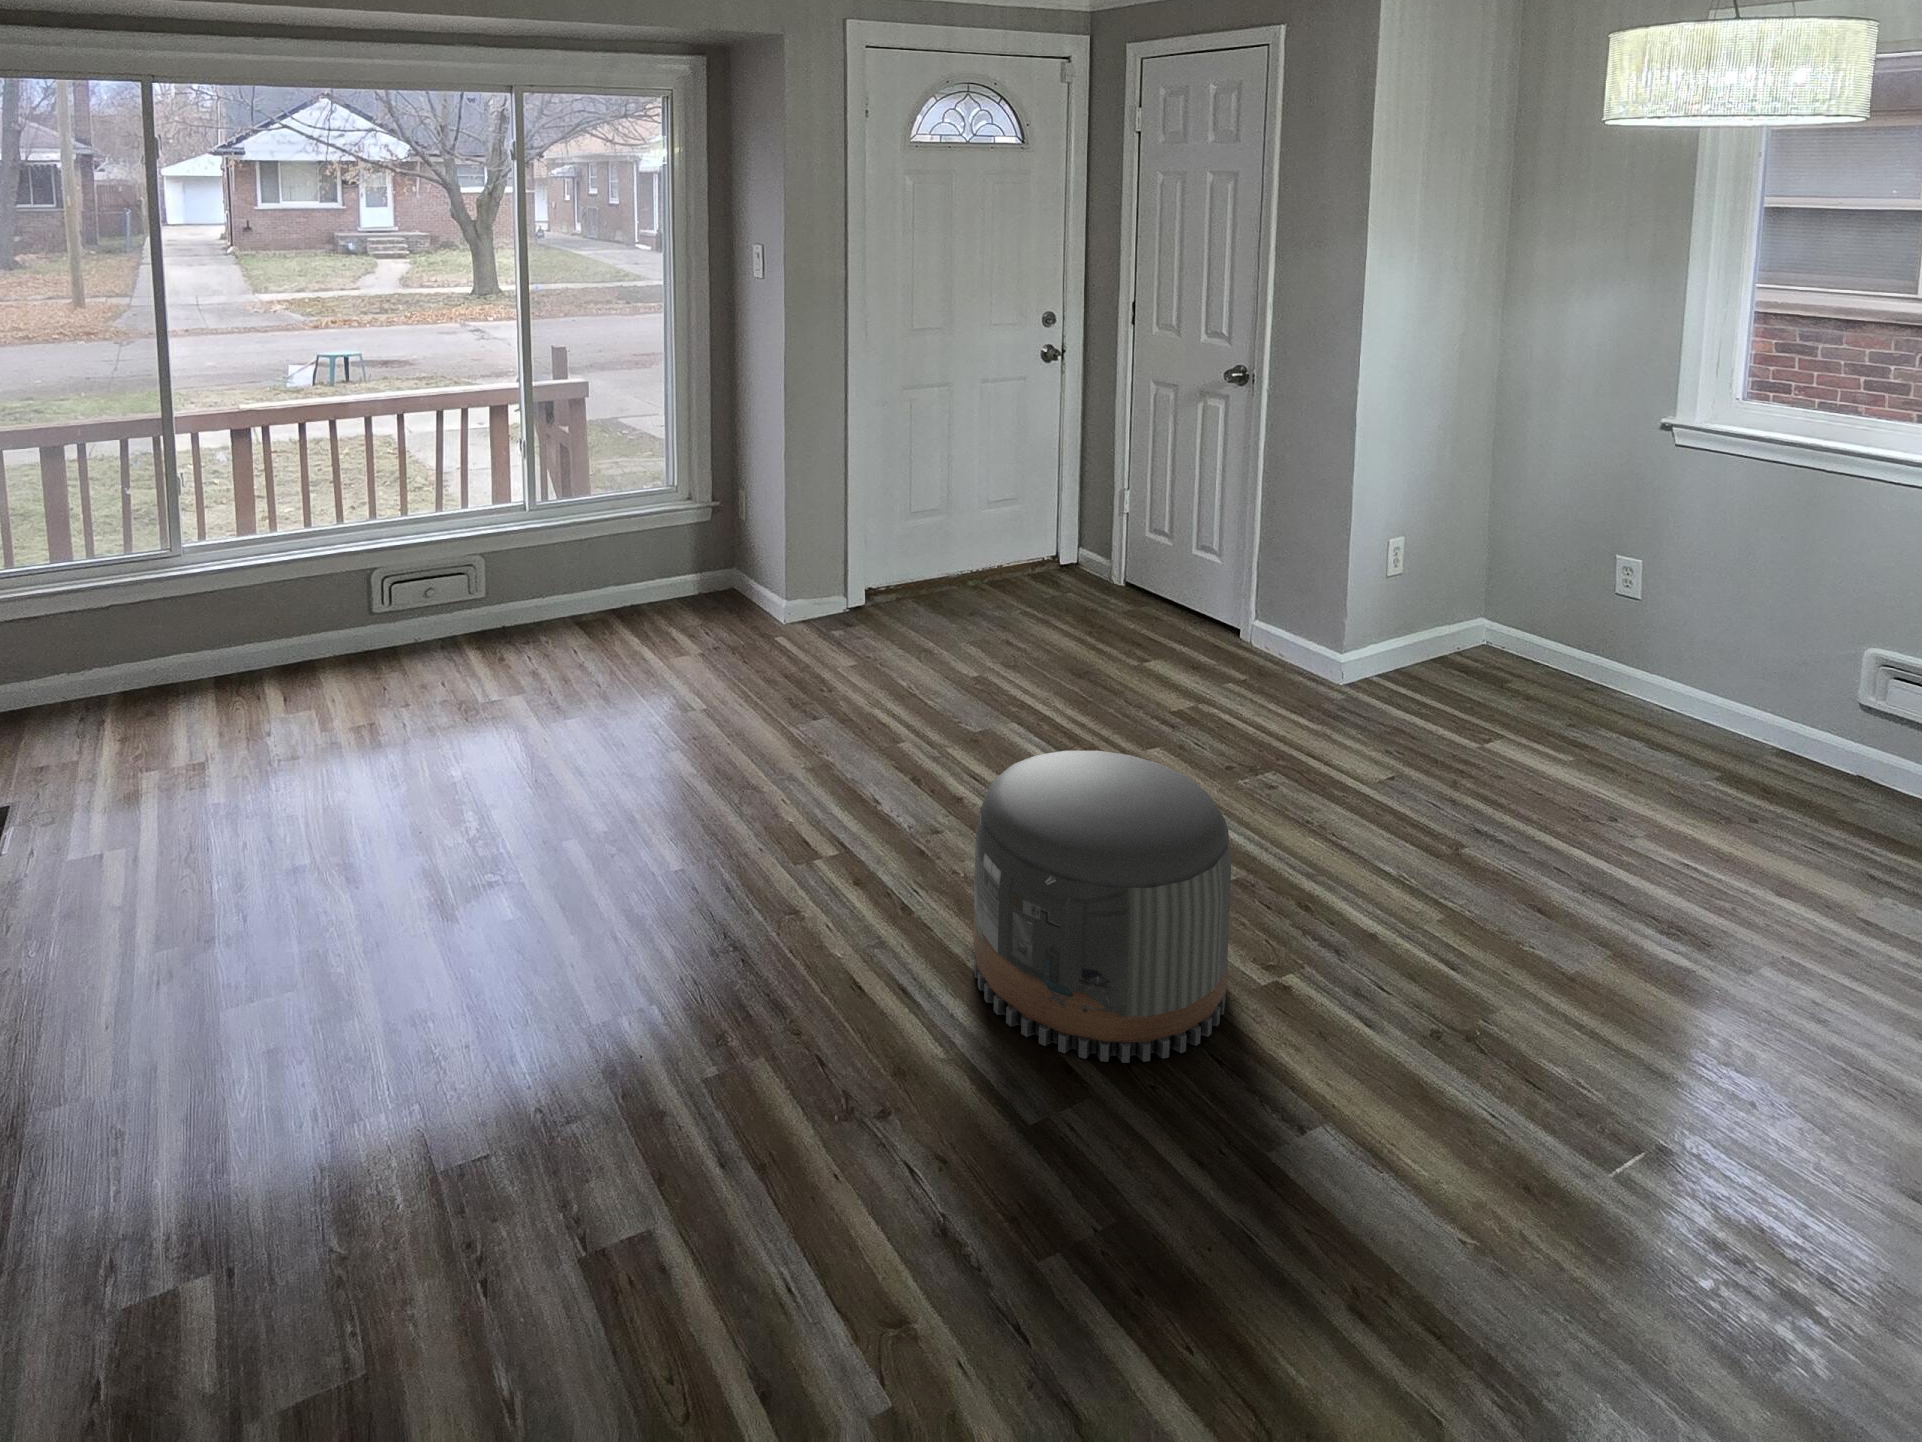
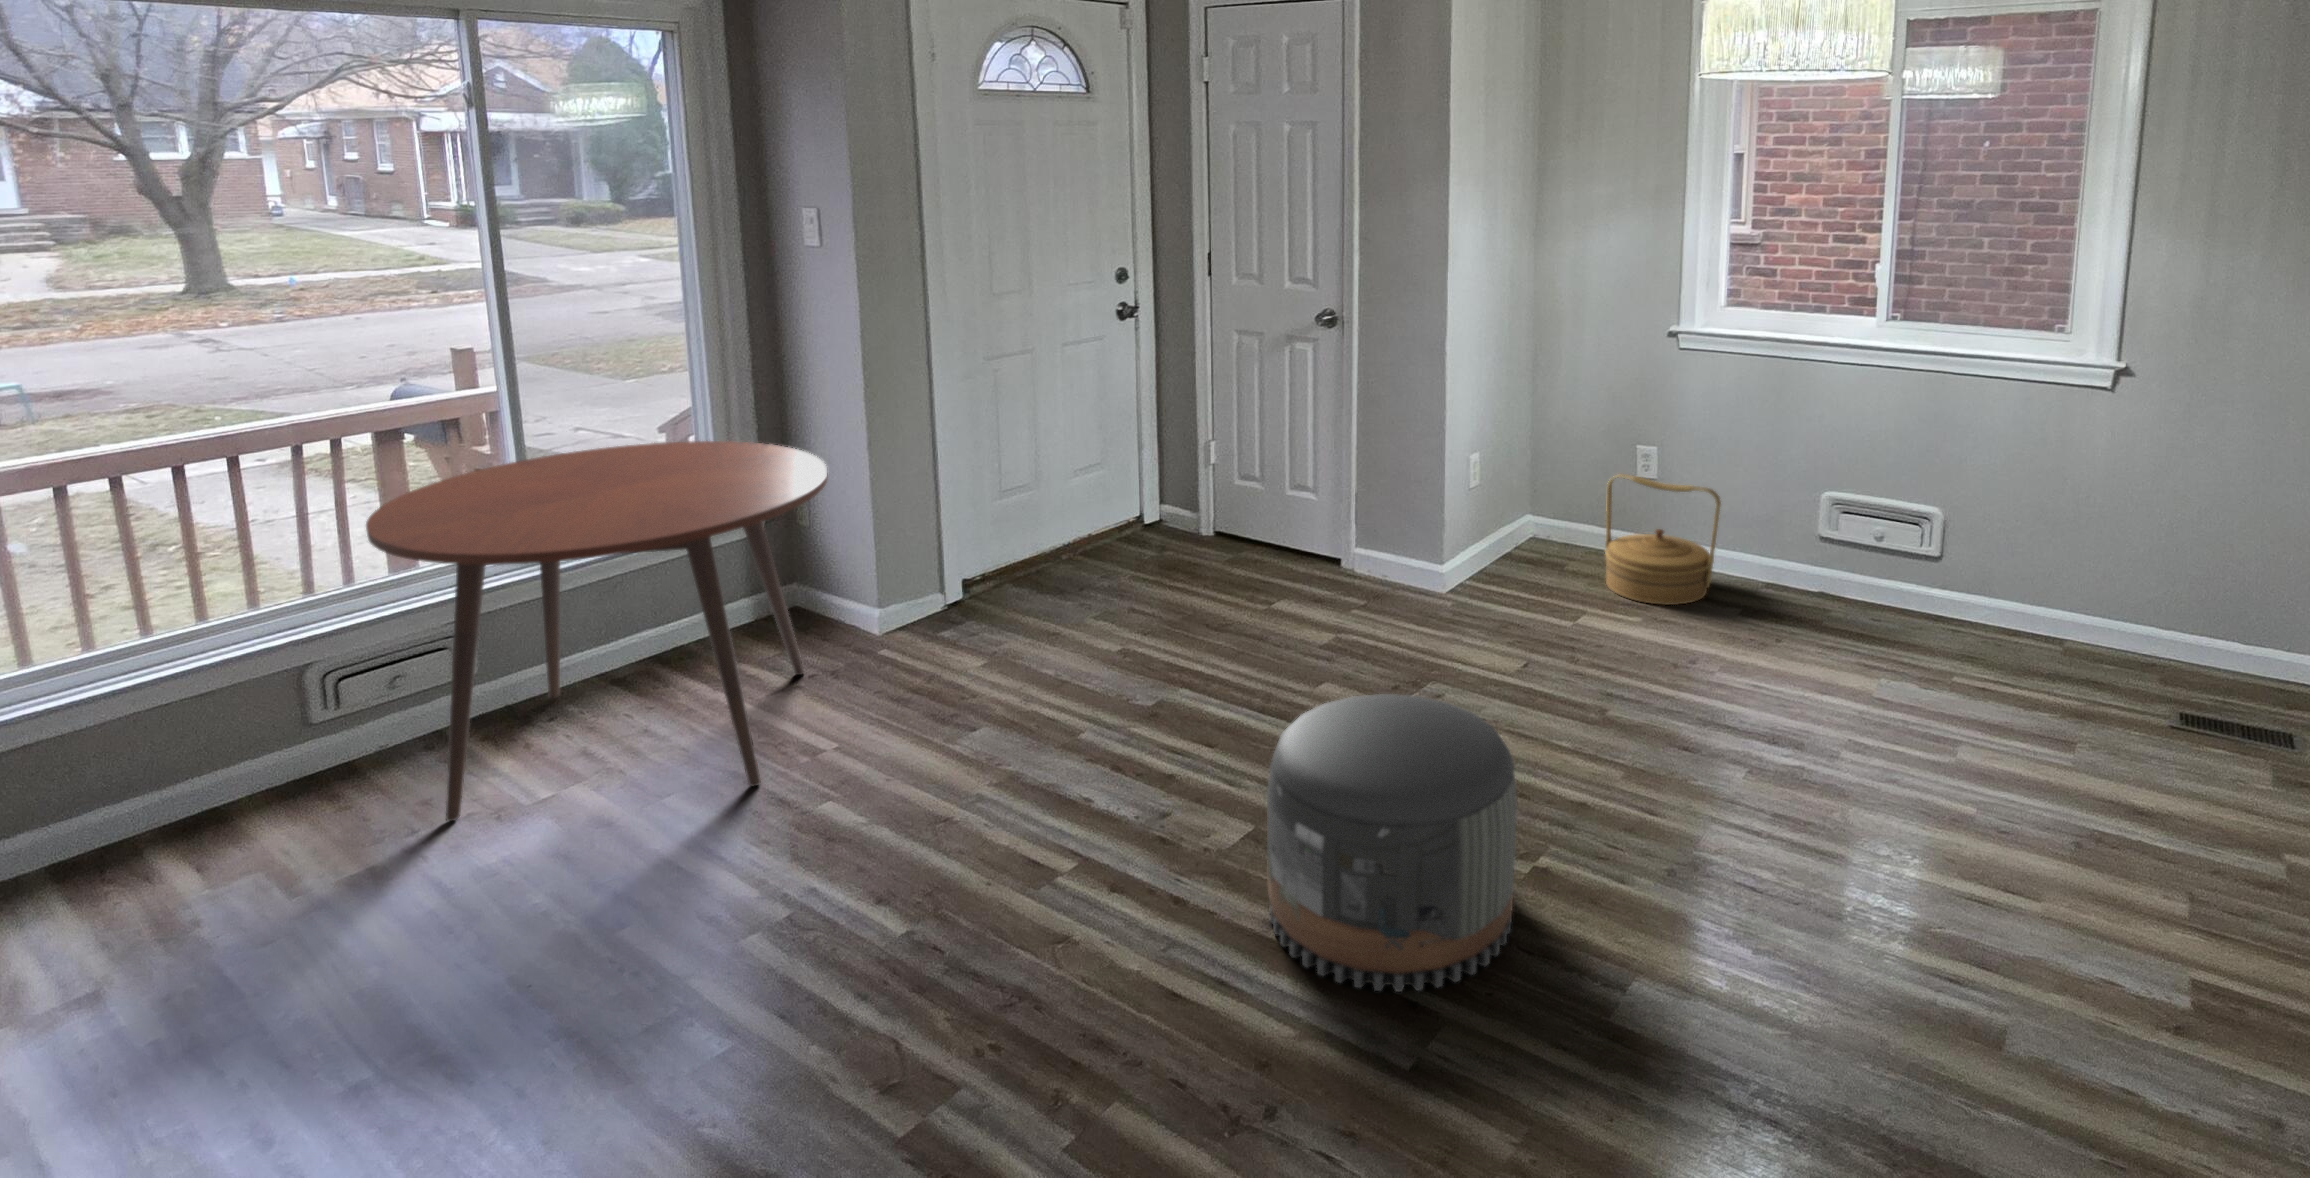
dining table: none [406,431,730,727] -> present [366,441,828,821]
woven basket: none [1554,581,1708,753] -> present [1605,474,1721,605]

